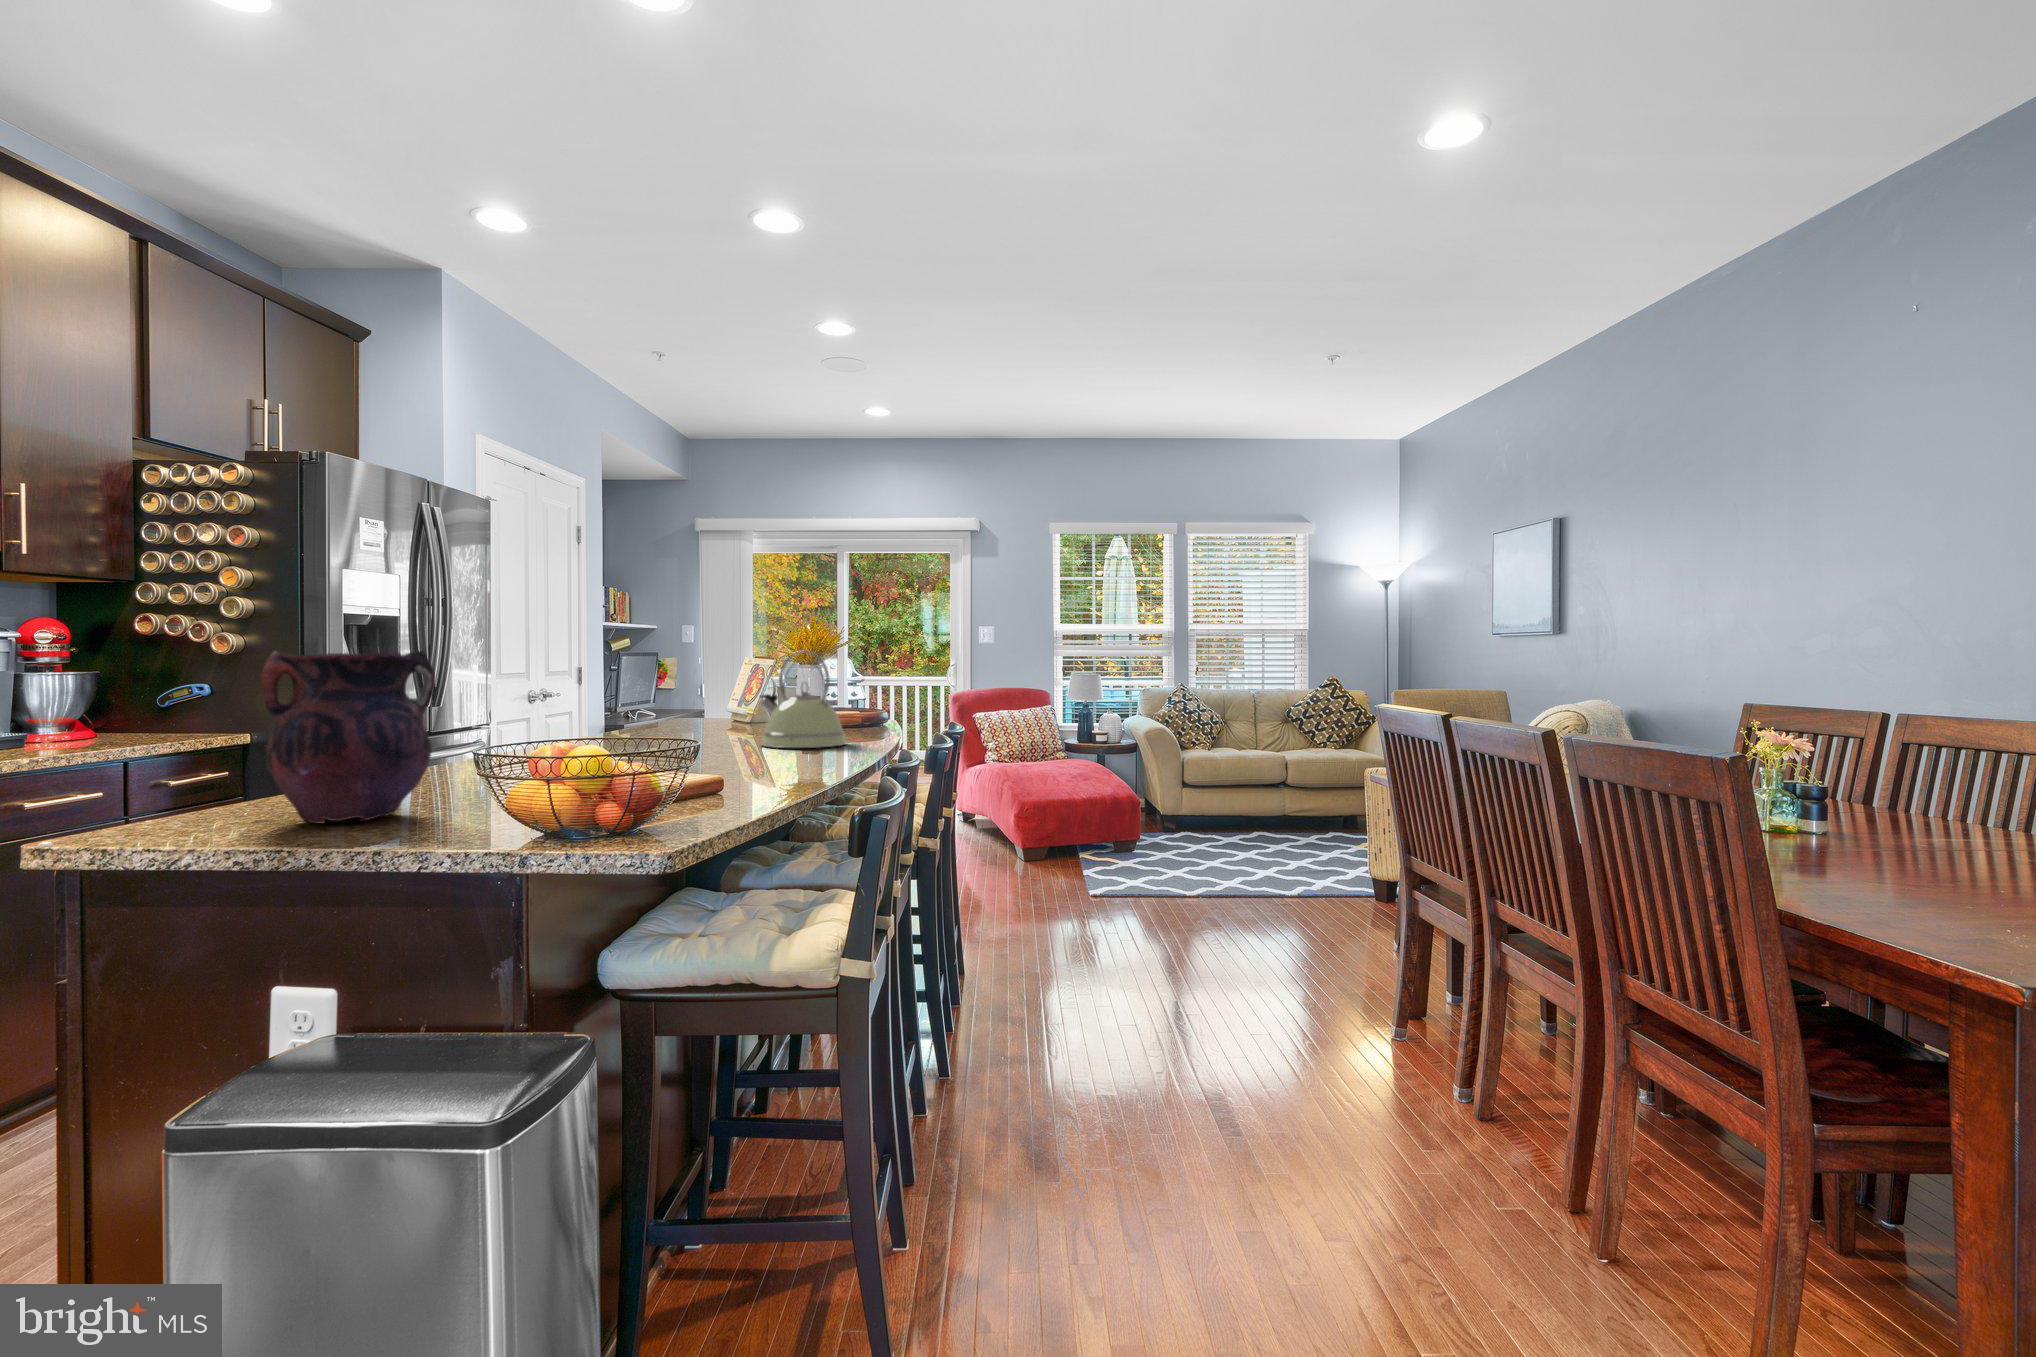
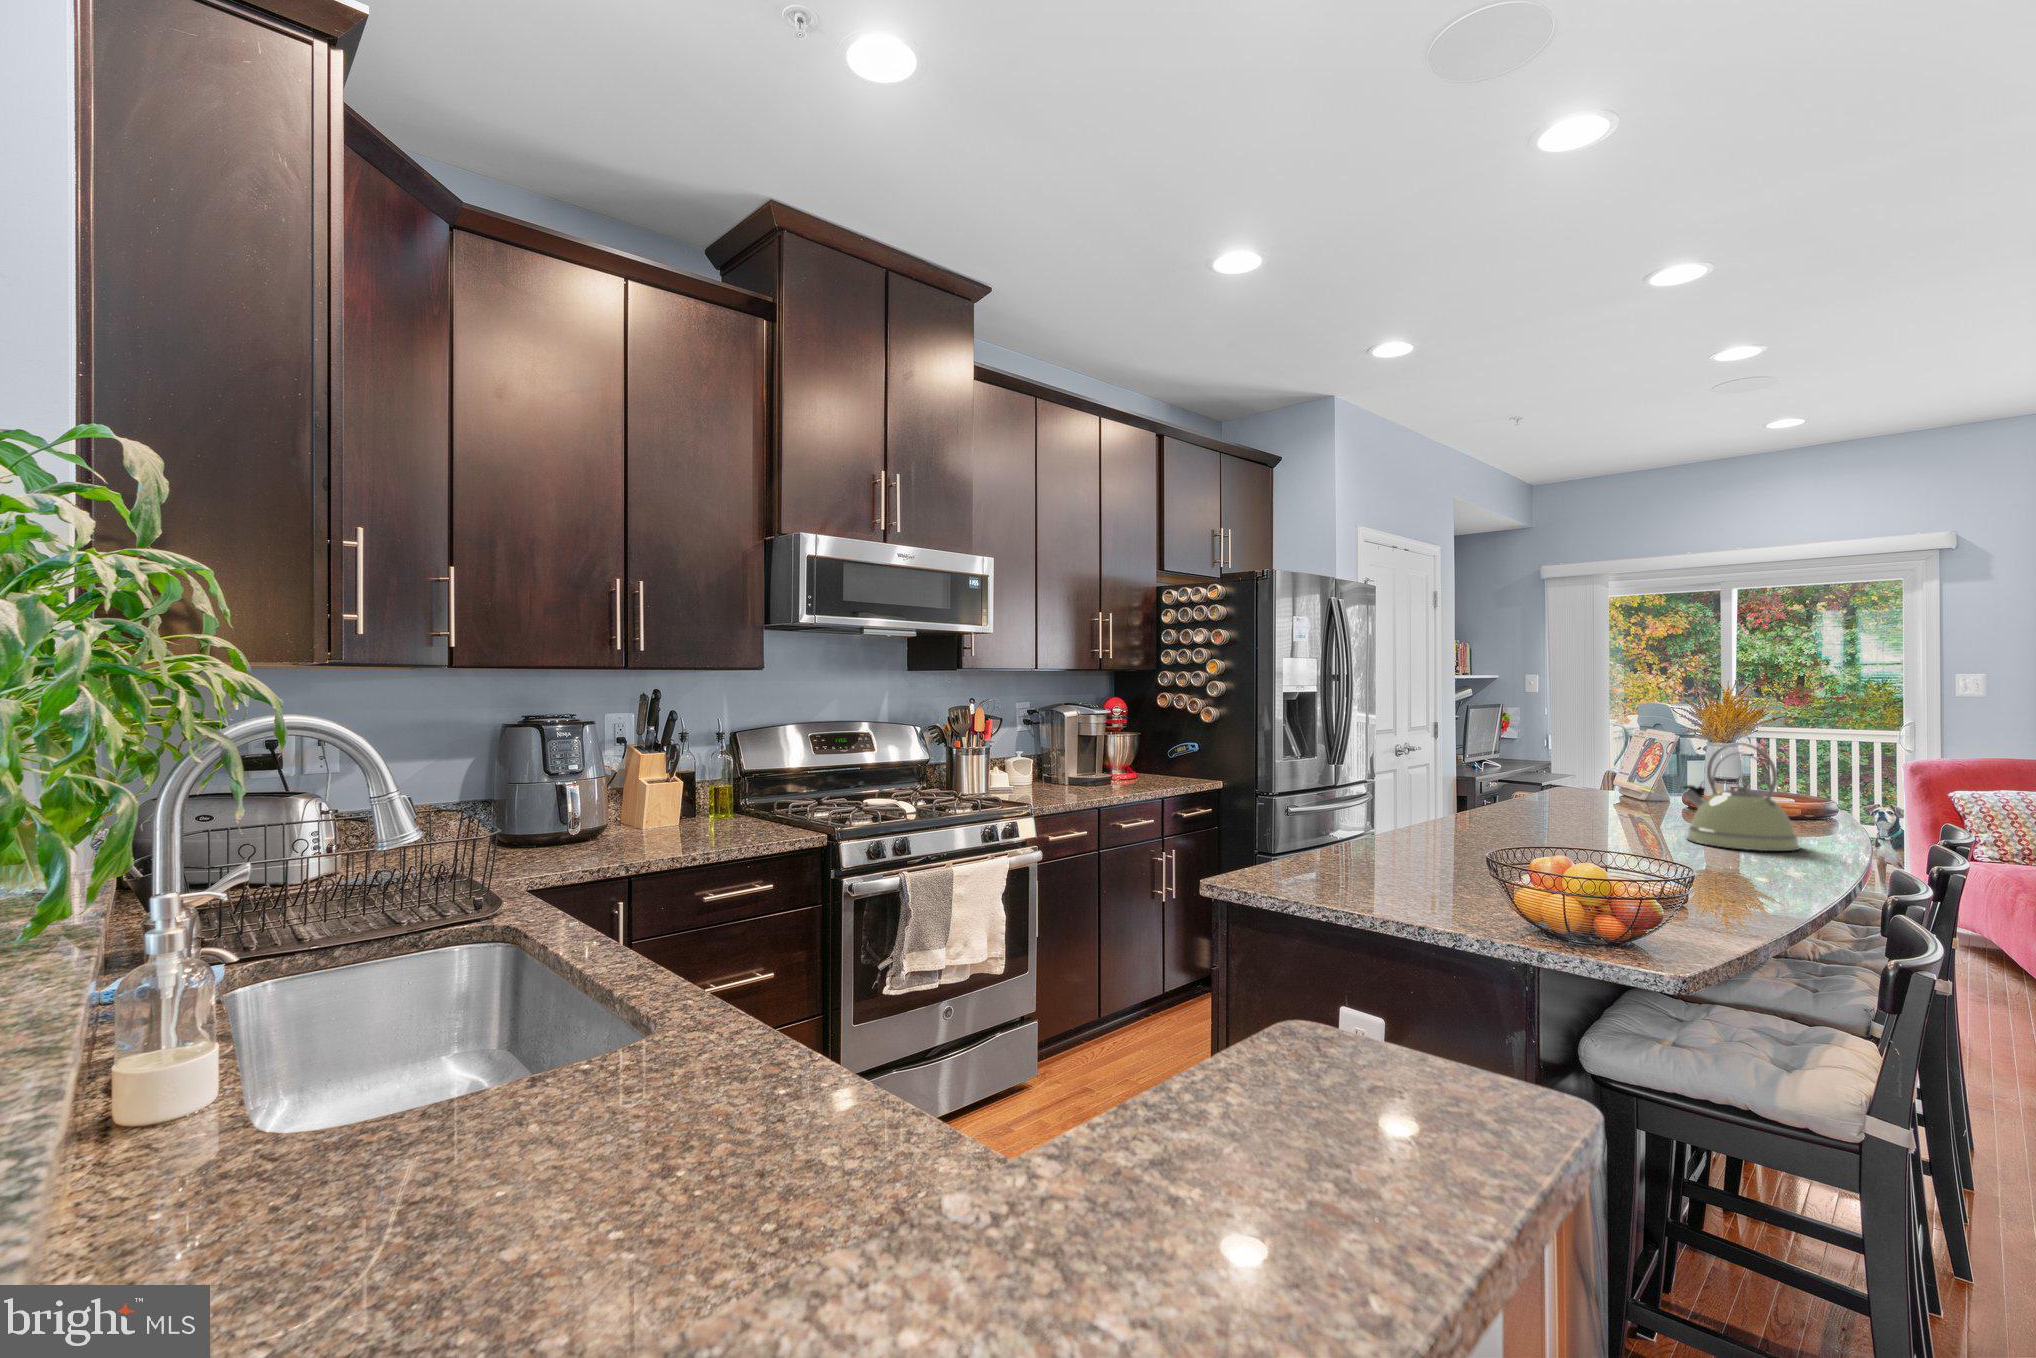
vase: present [261,650,436,823] -> none [1323,761,1432,892]

